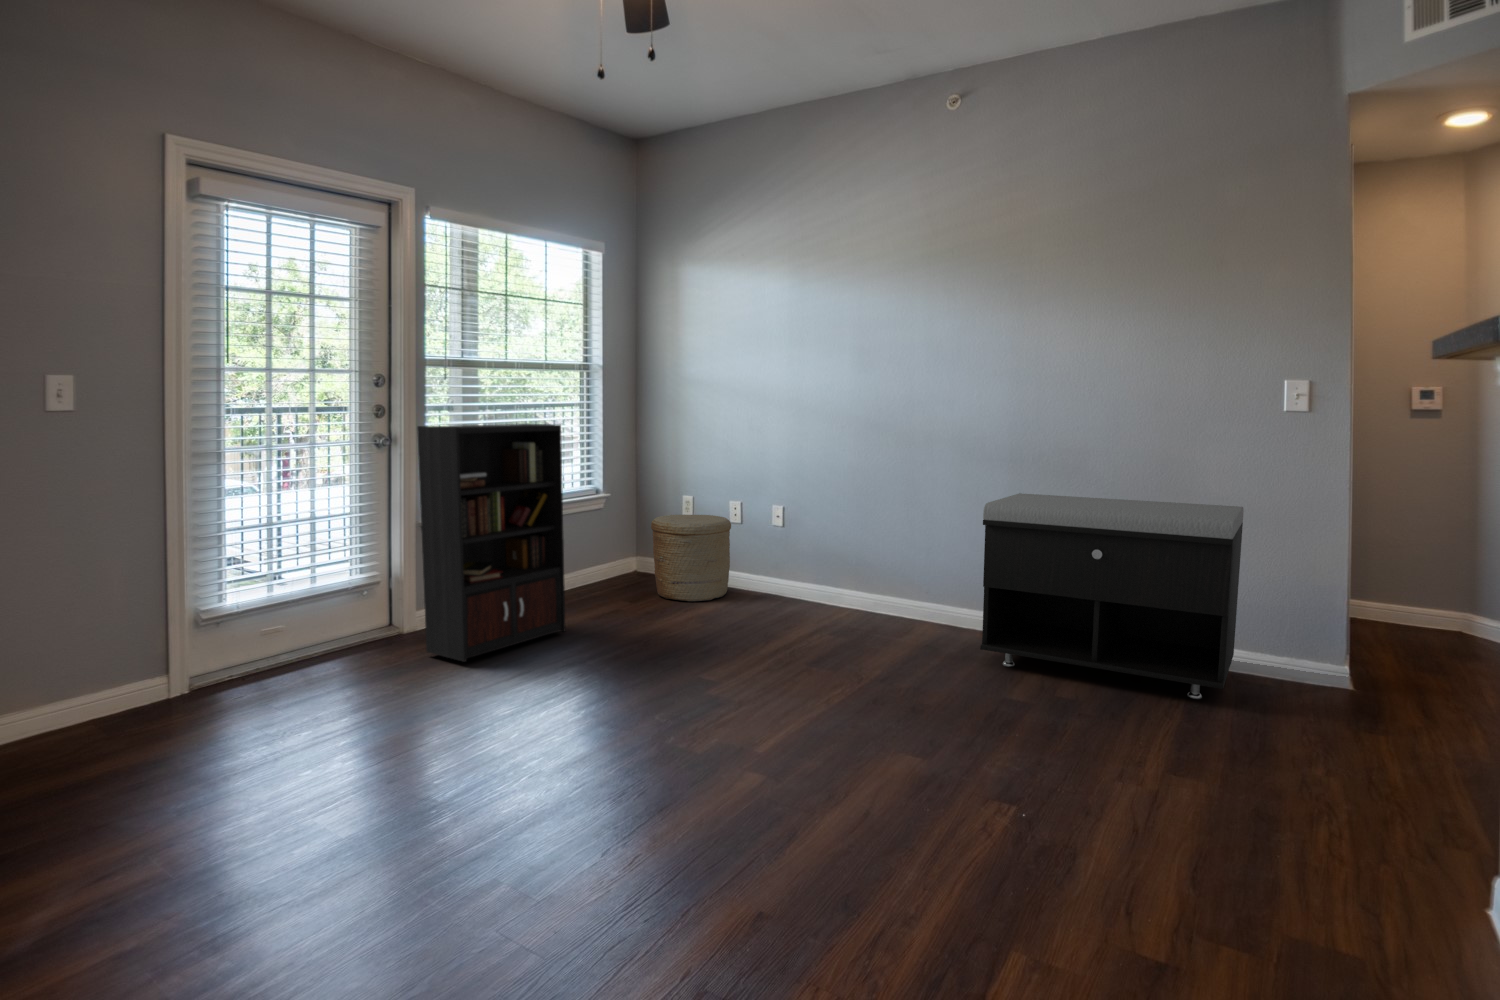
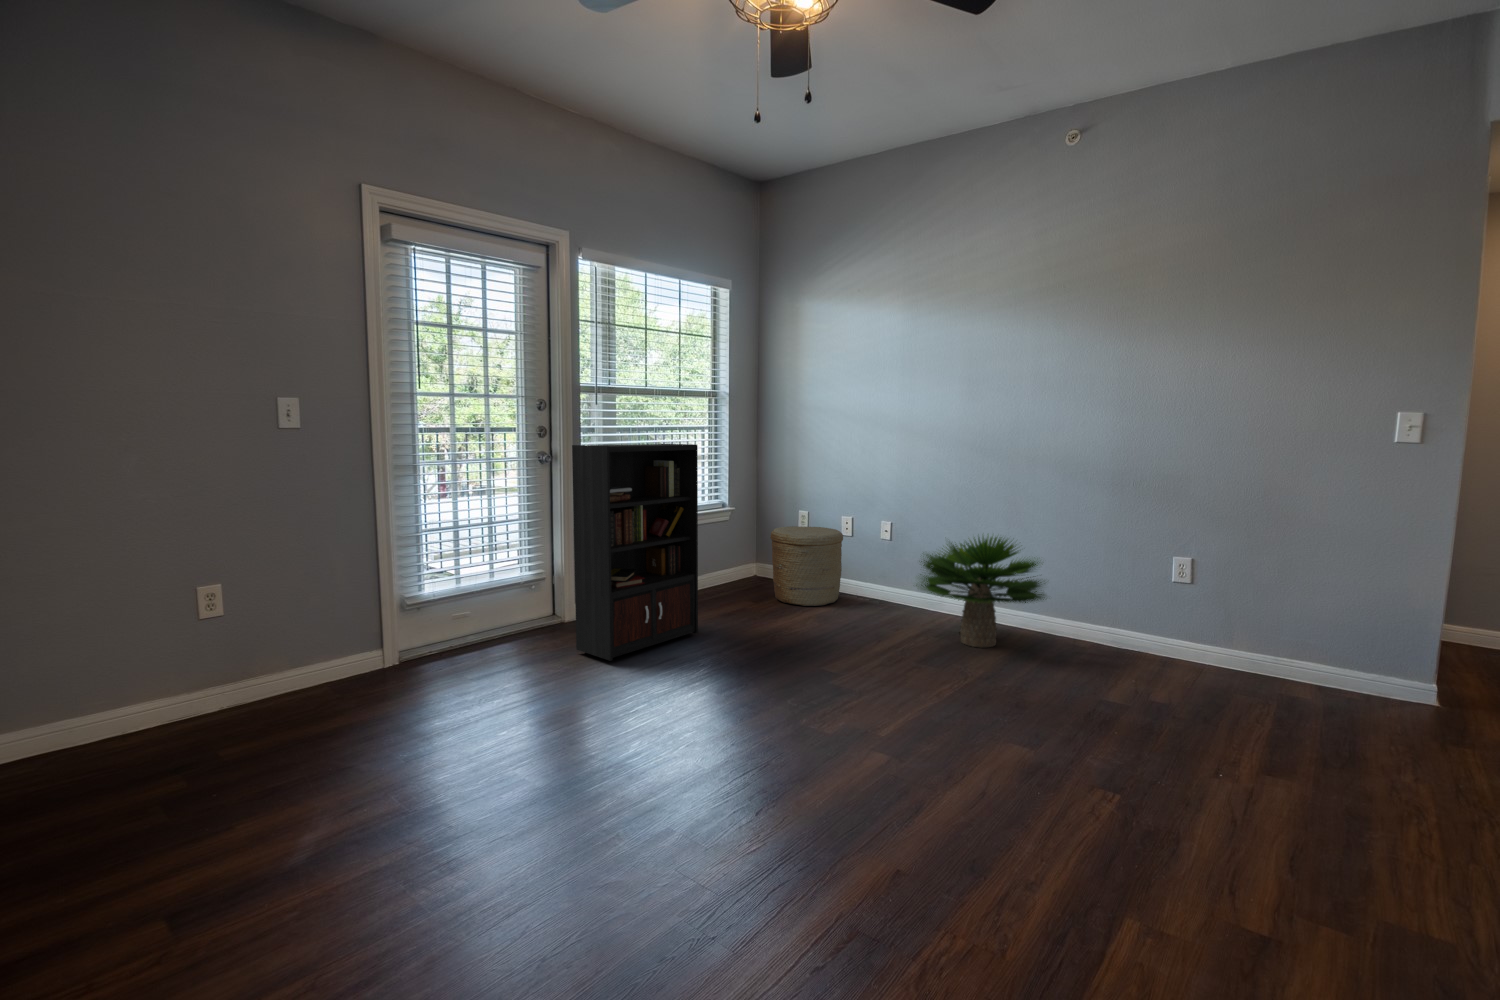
storage bench: present [980,493,1244,699] -> none [1105,513,1408,731]
potted plant: none [795,516,938,637] -> present [916,536,1045,647]

